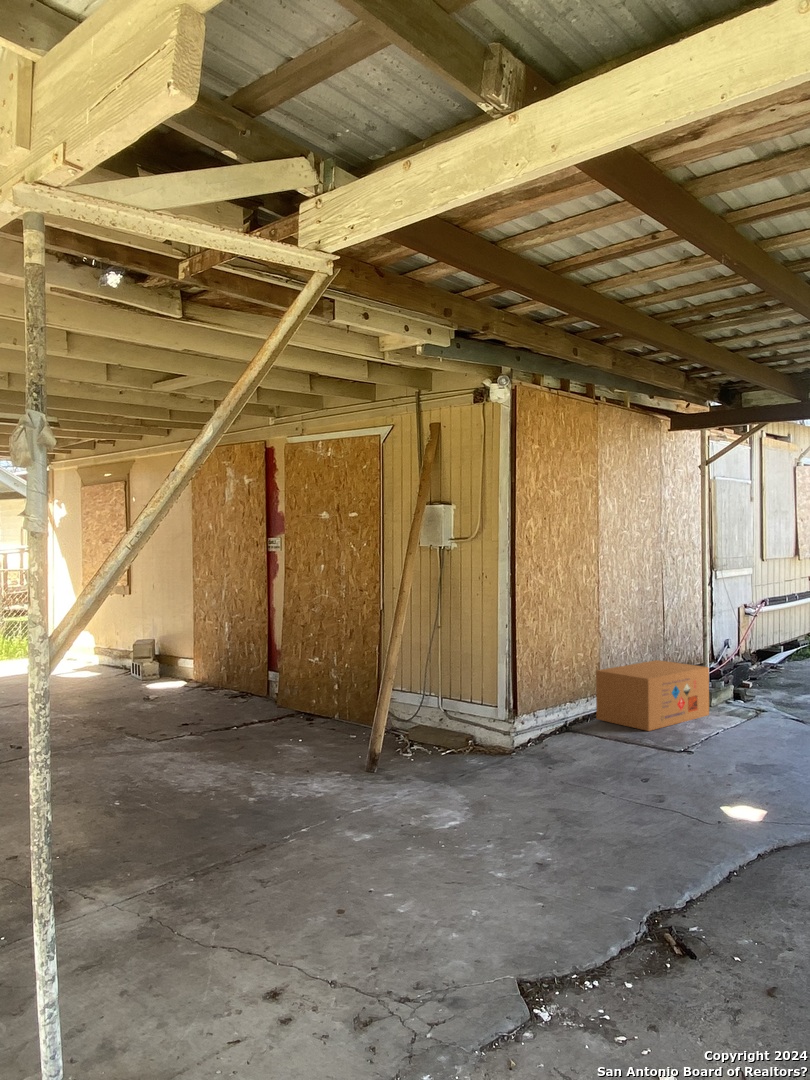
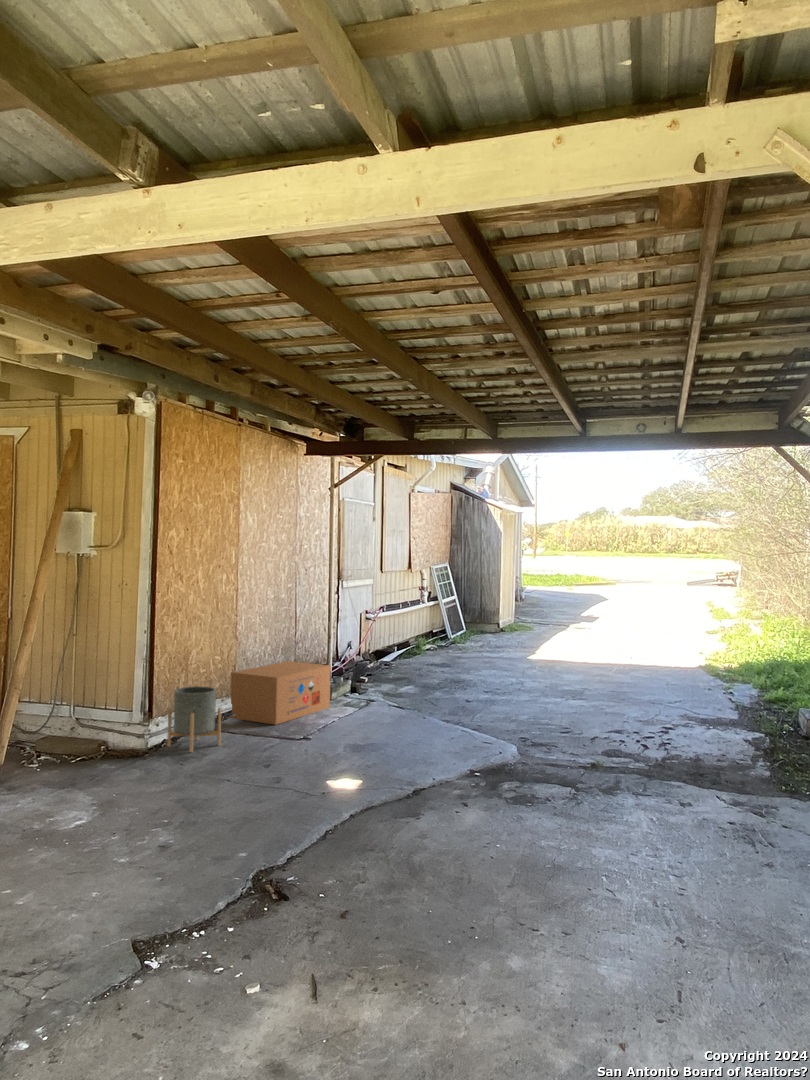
planter: none [534,685,590,755] -> present [167,686,221,752]

